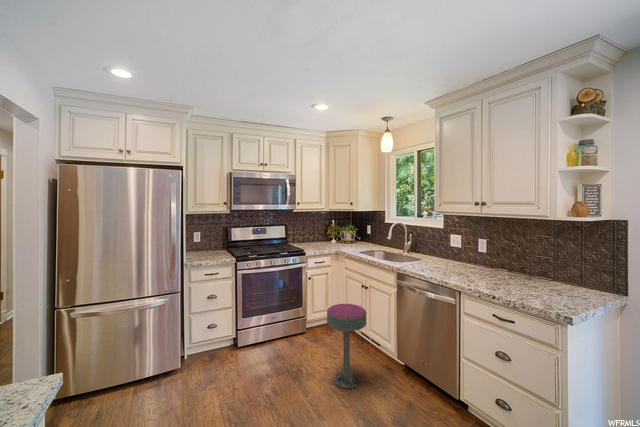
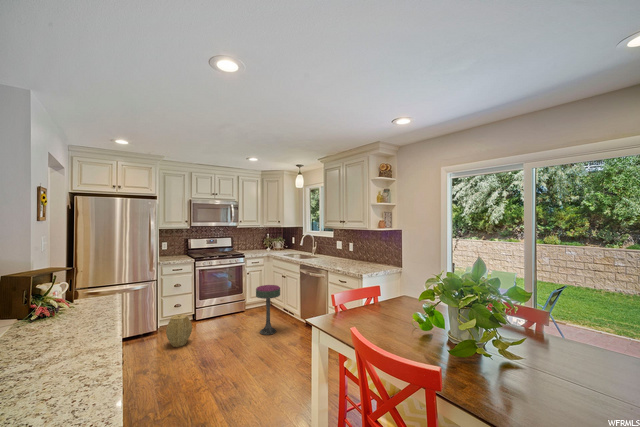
woven basket: none [190,347,230,402] -> present [166,314,192,347]

